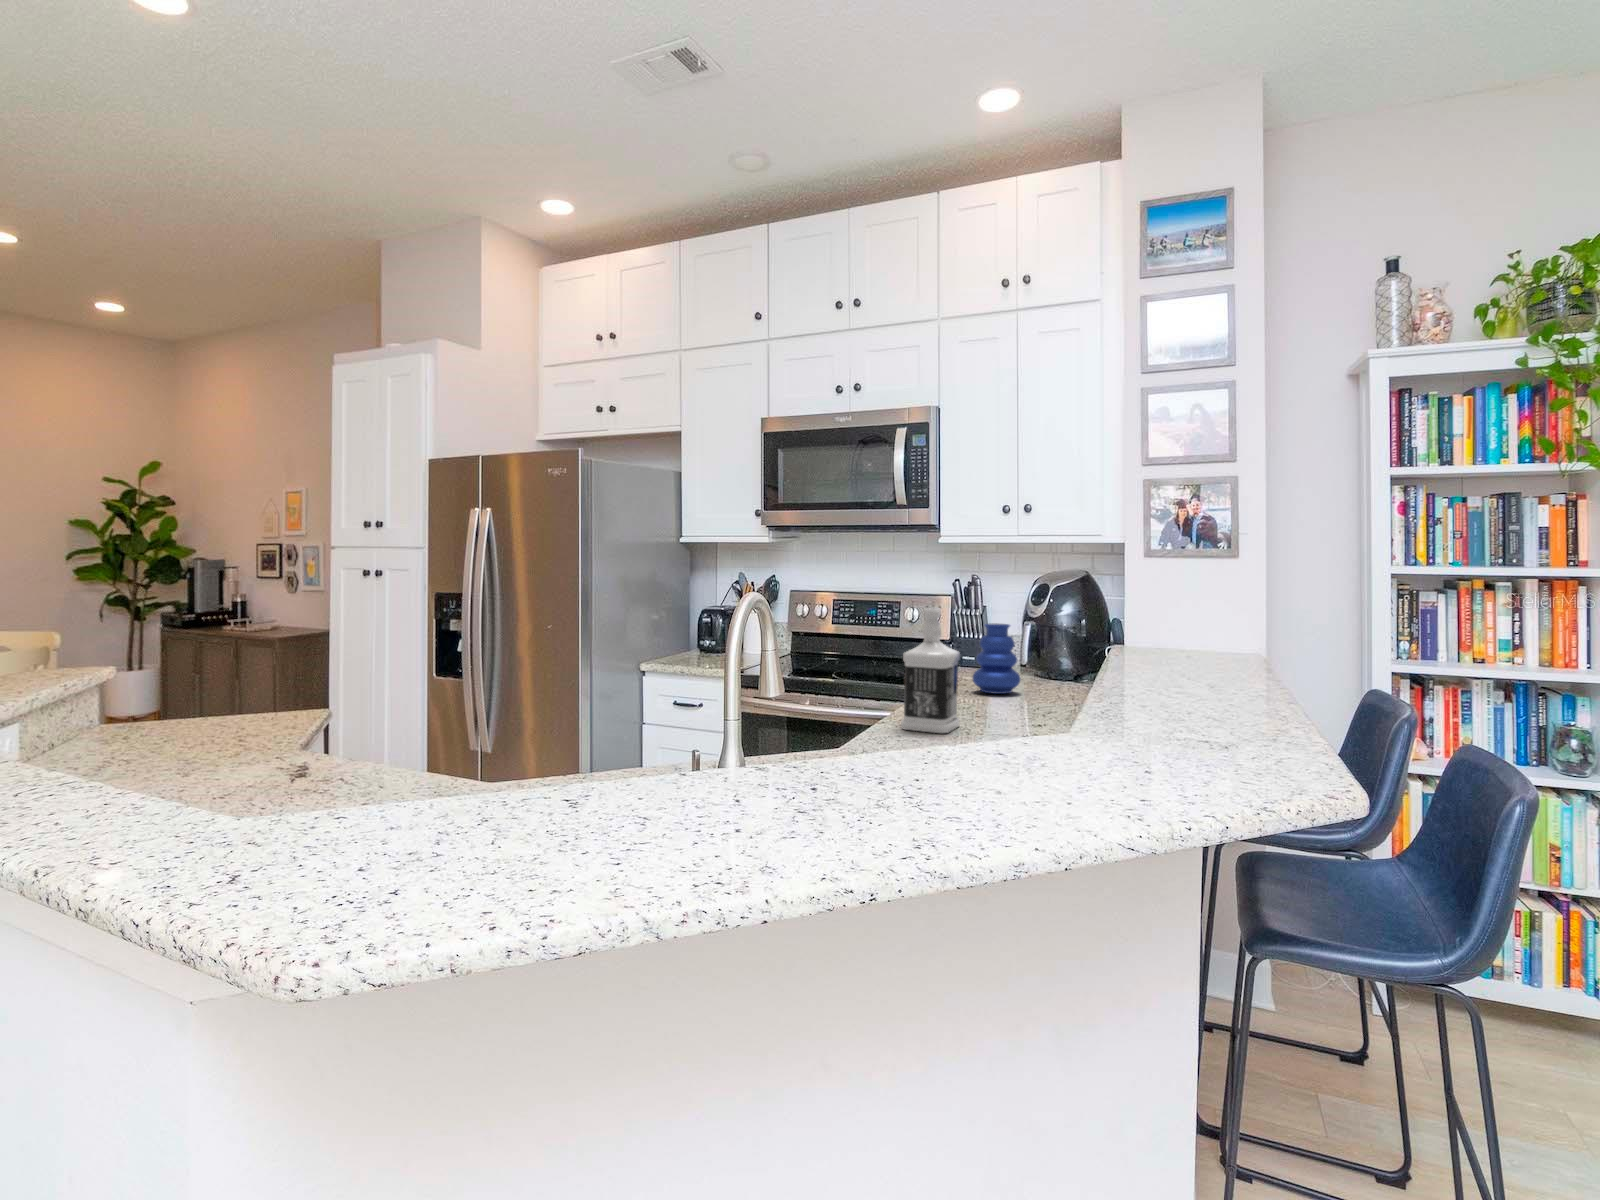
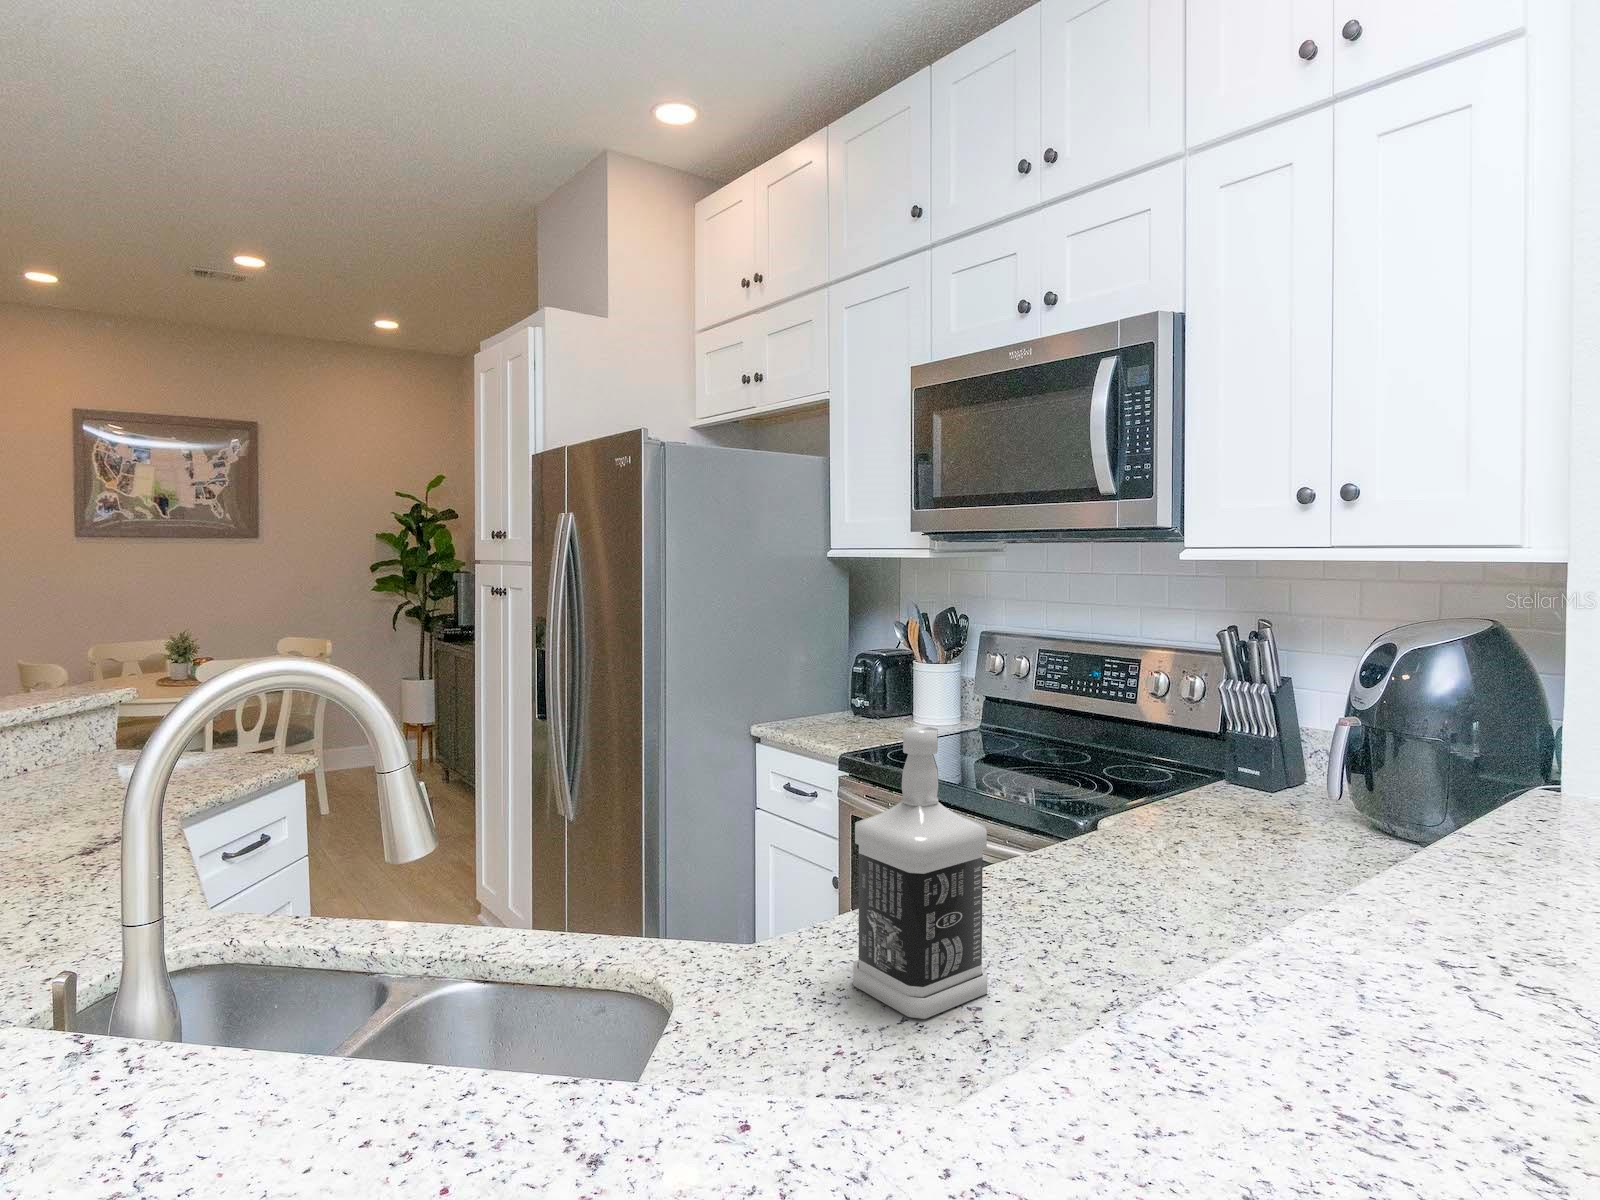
vase: present [973,624,1021,694] -> none [1160,734,1265,885]

